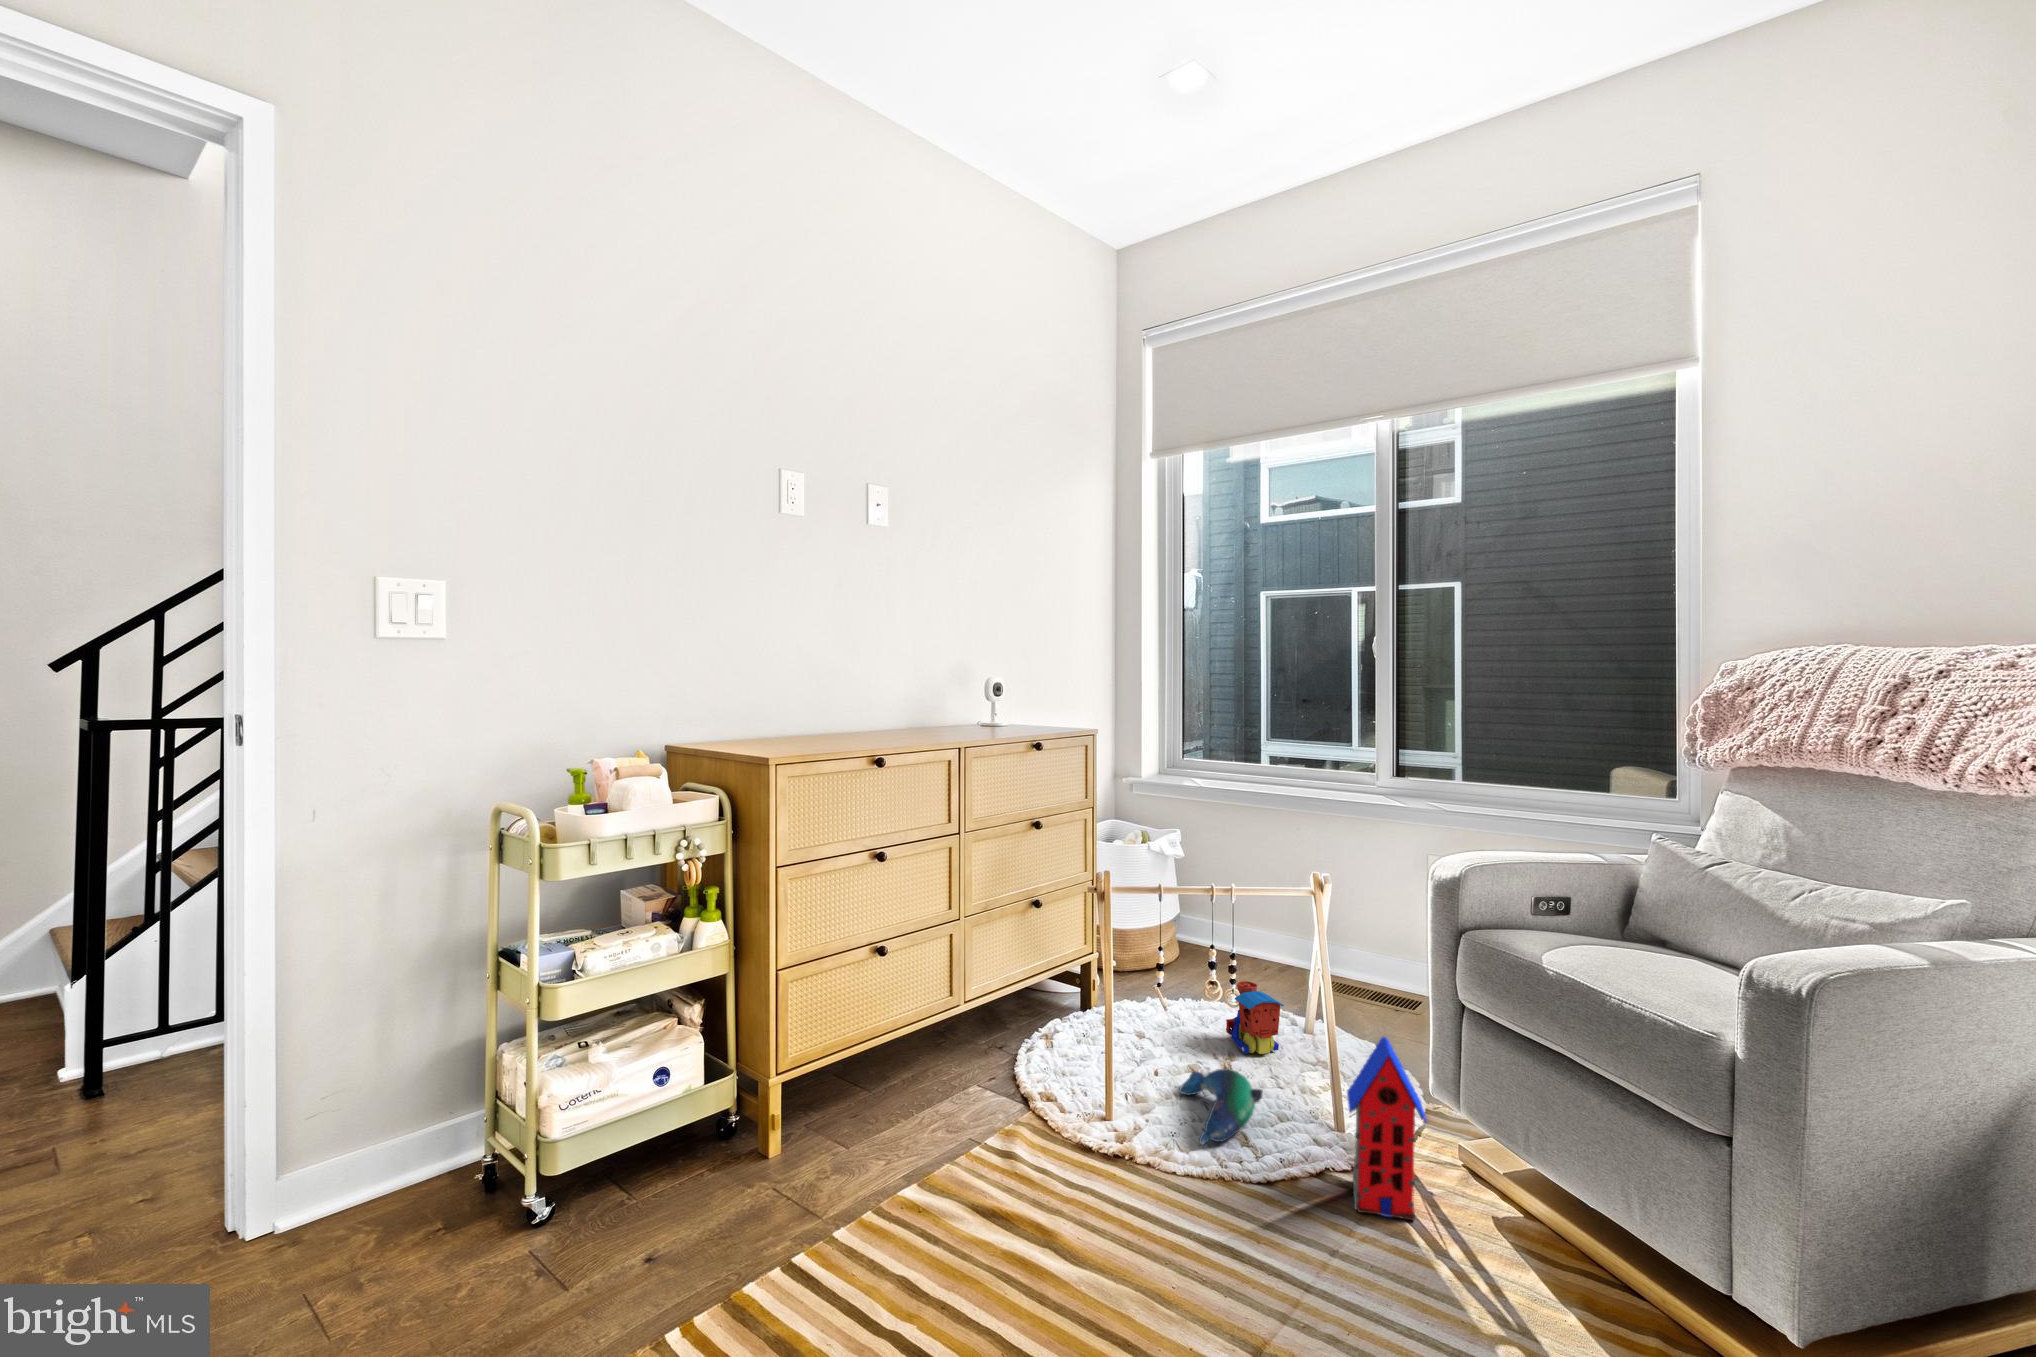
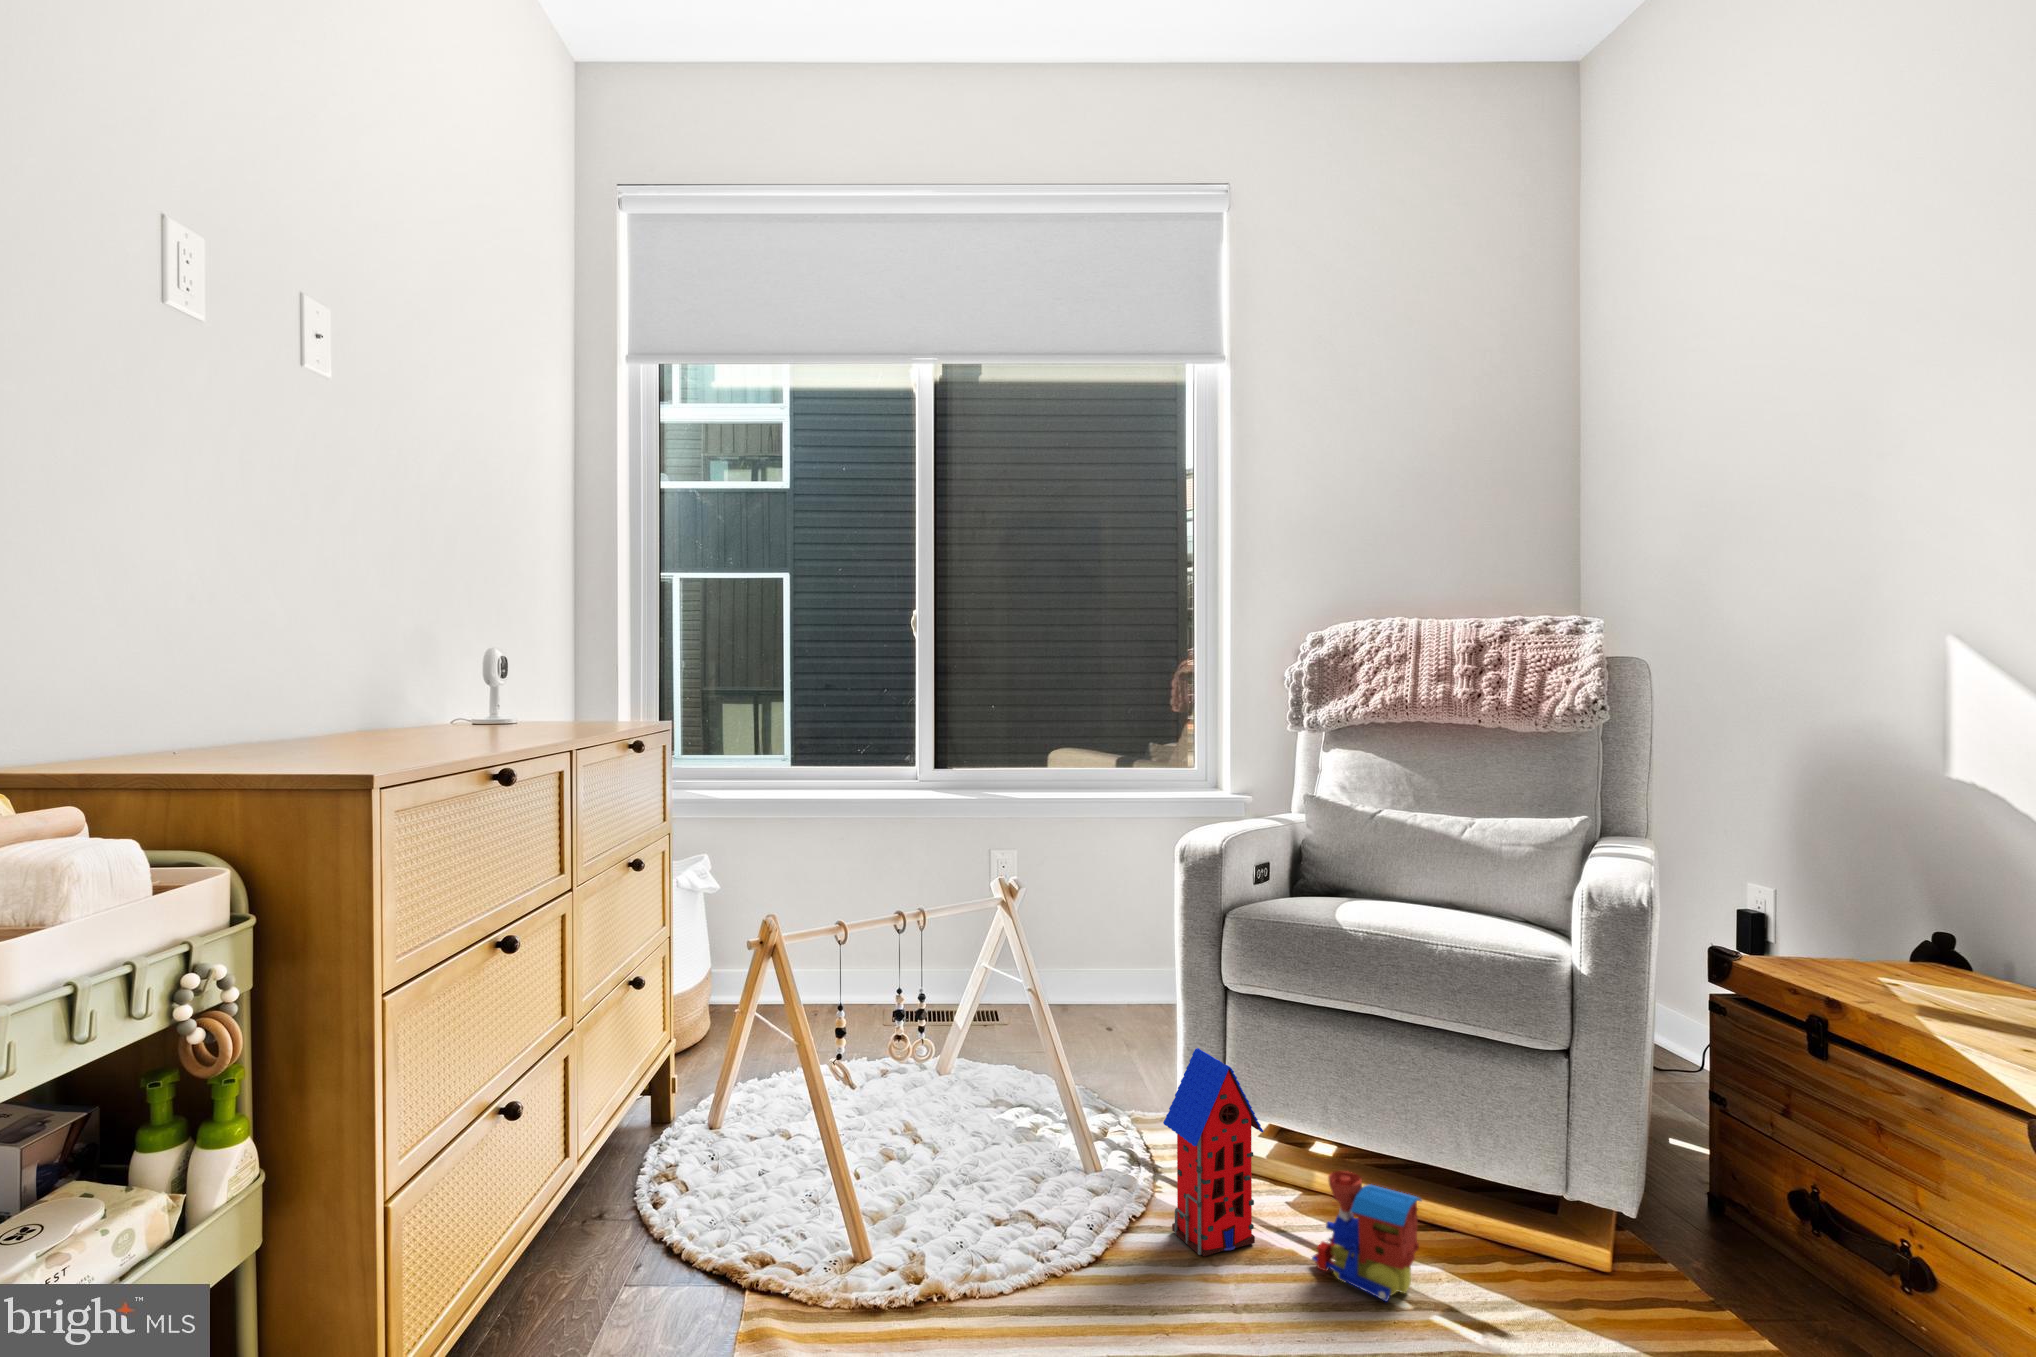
toy train: present [1226,981,1284,1054] -> present [1312,1171,1421,1301]
plush toy: present [1179,1069,1263,1145] -> none [914,1140,1039,1245]

